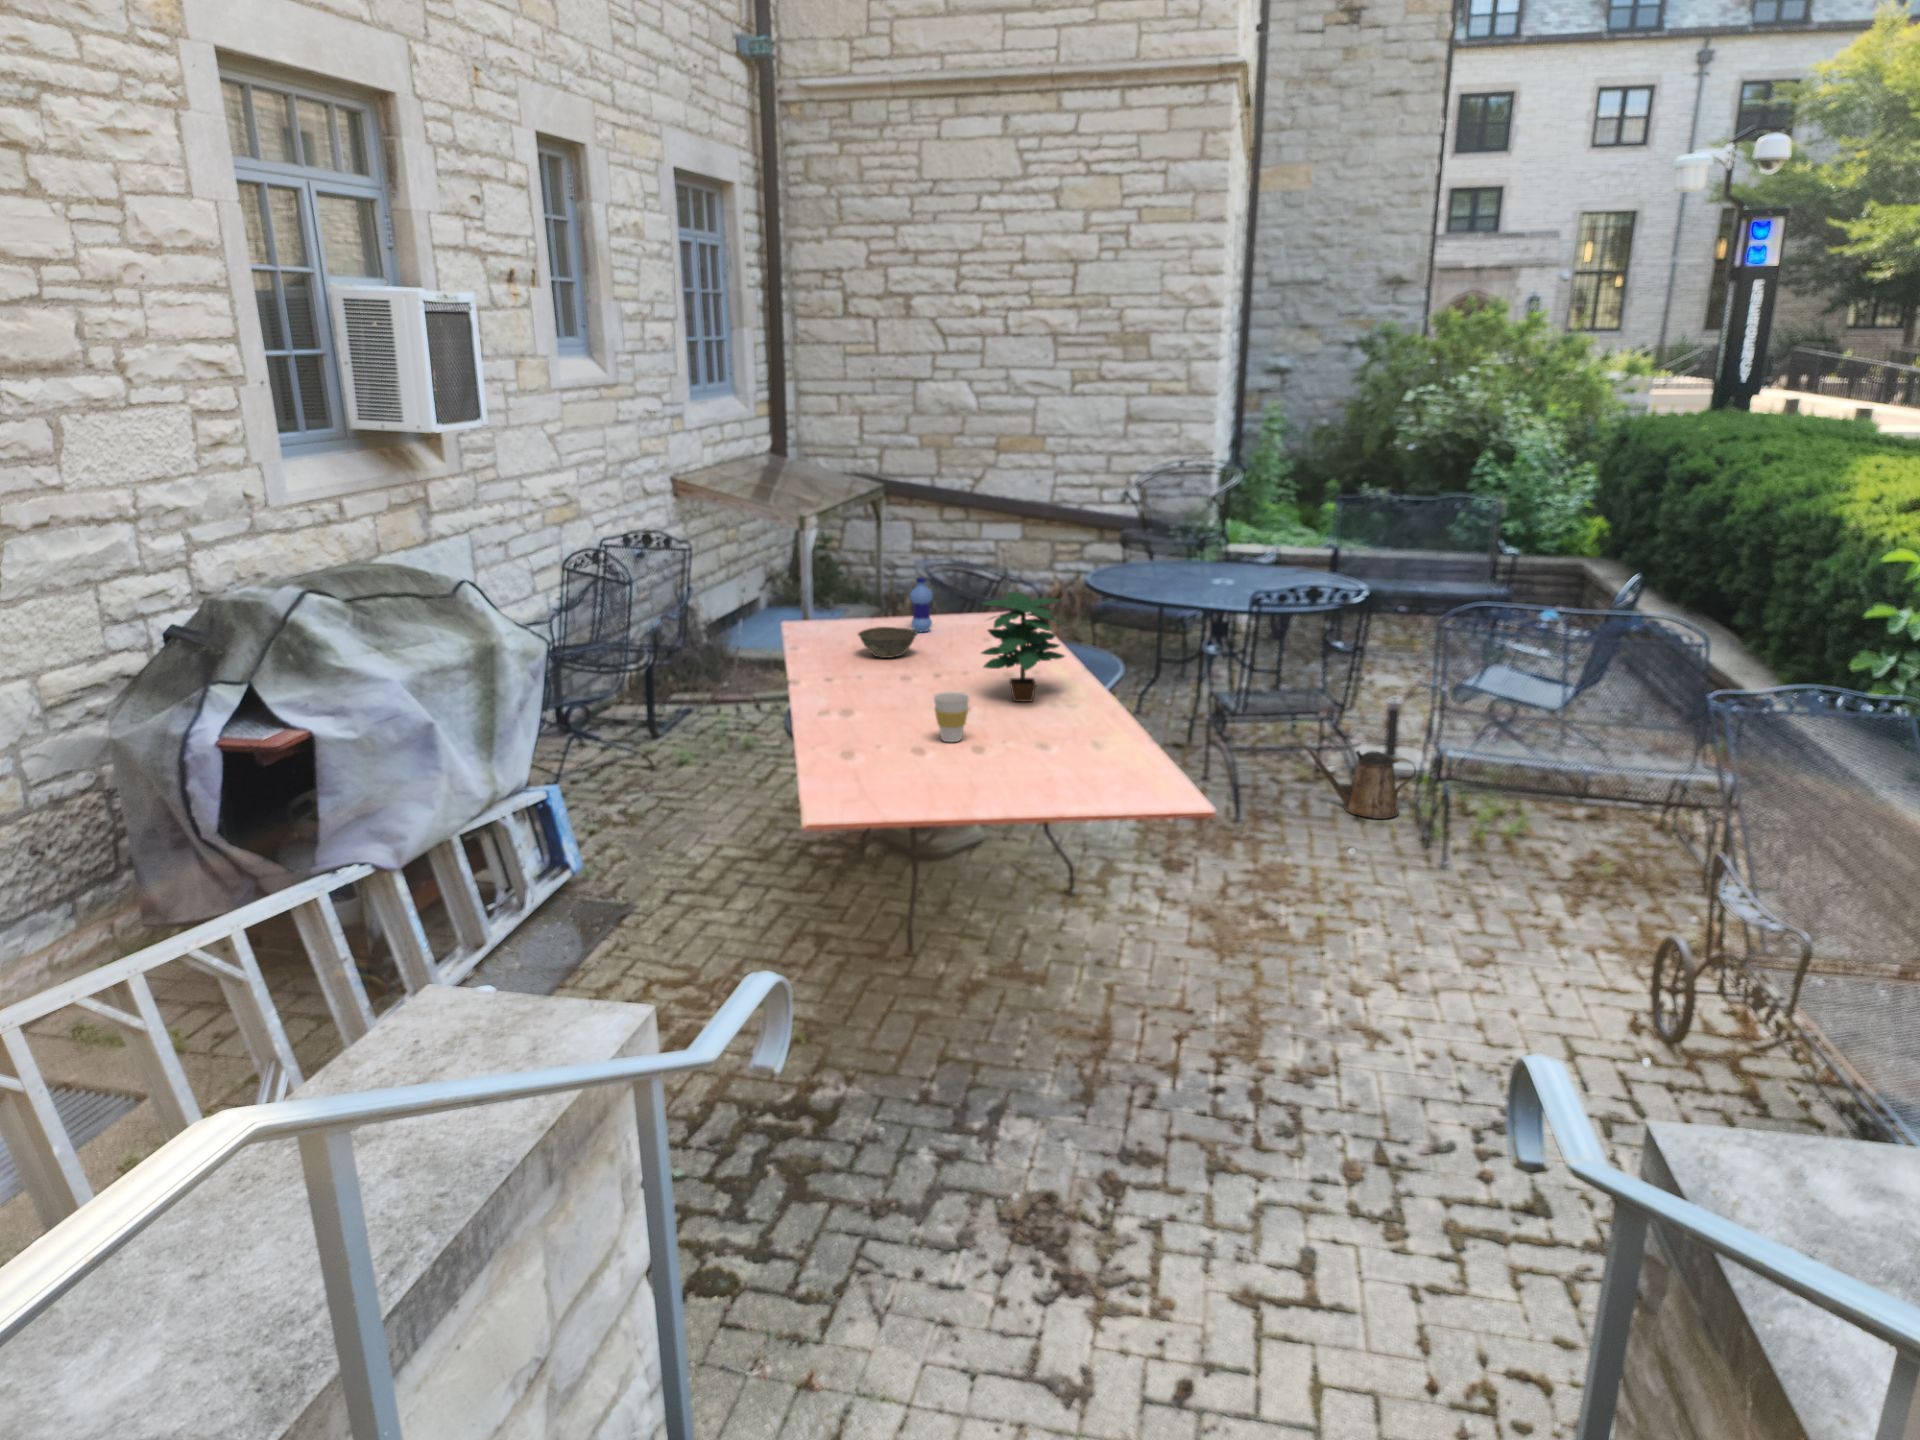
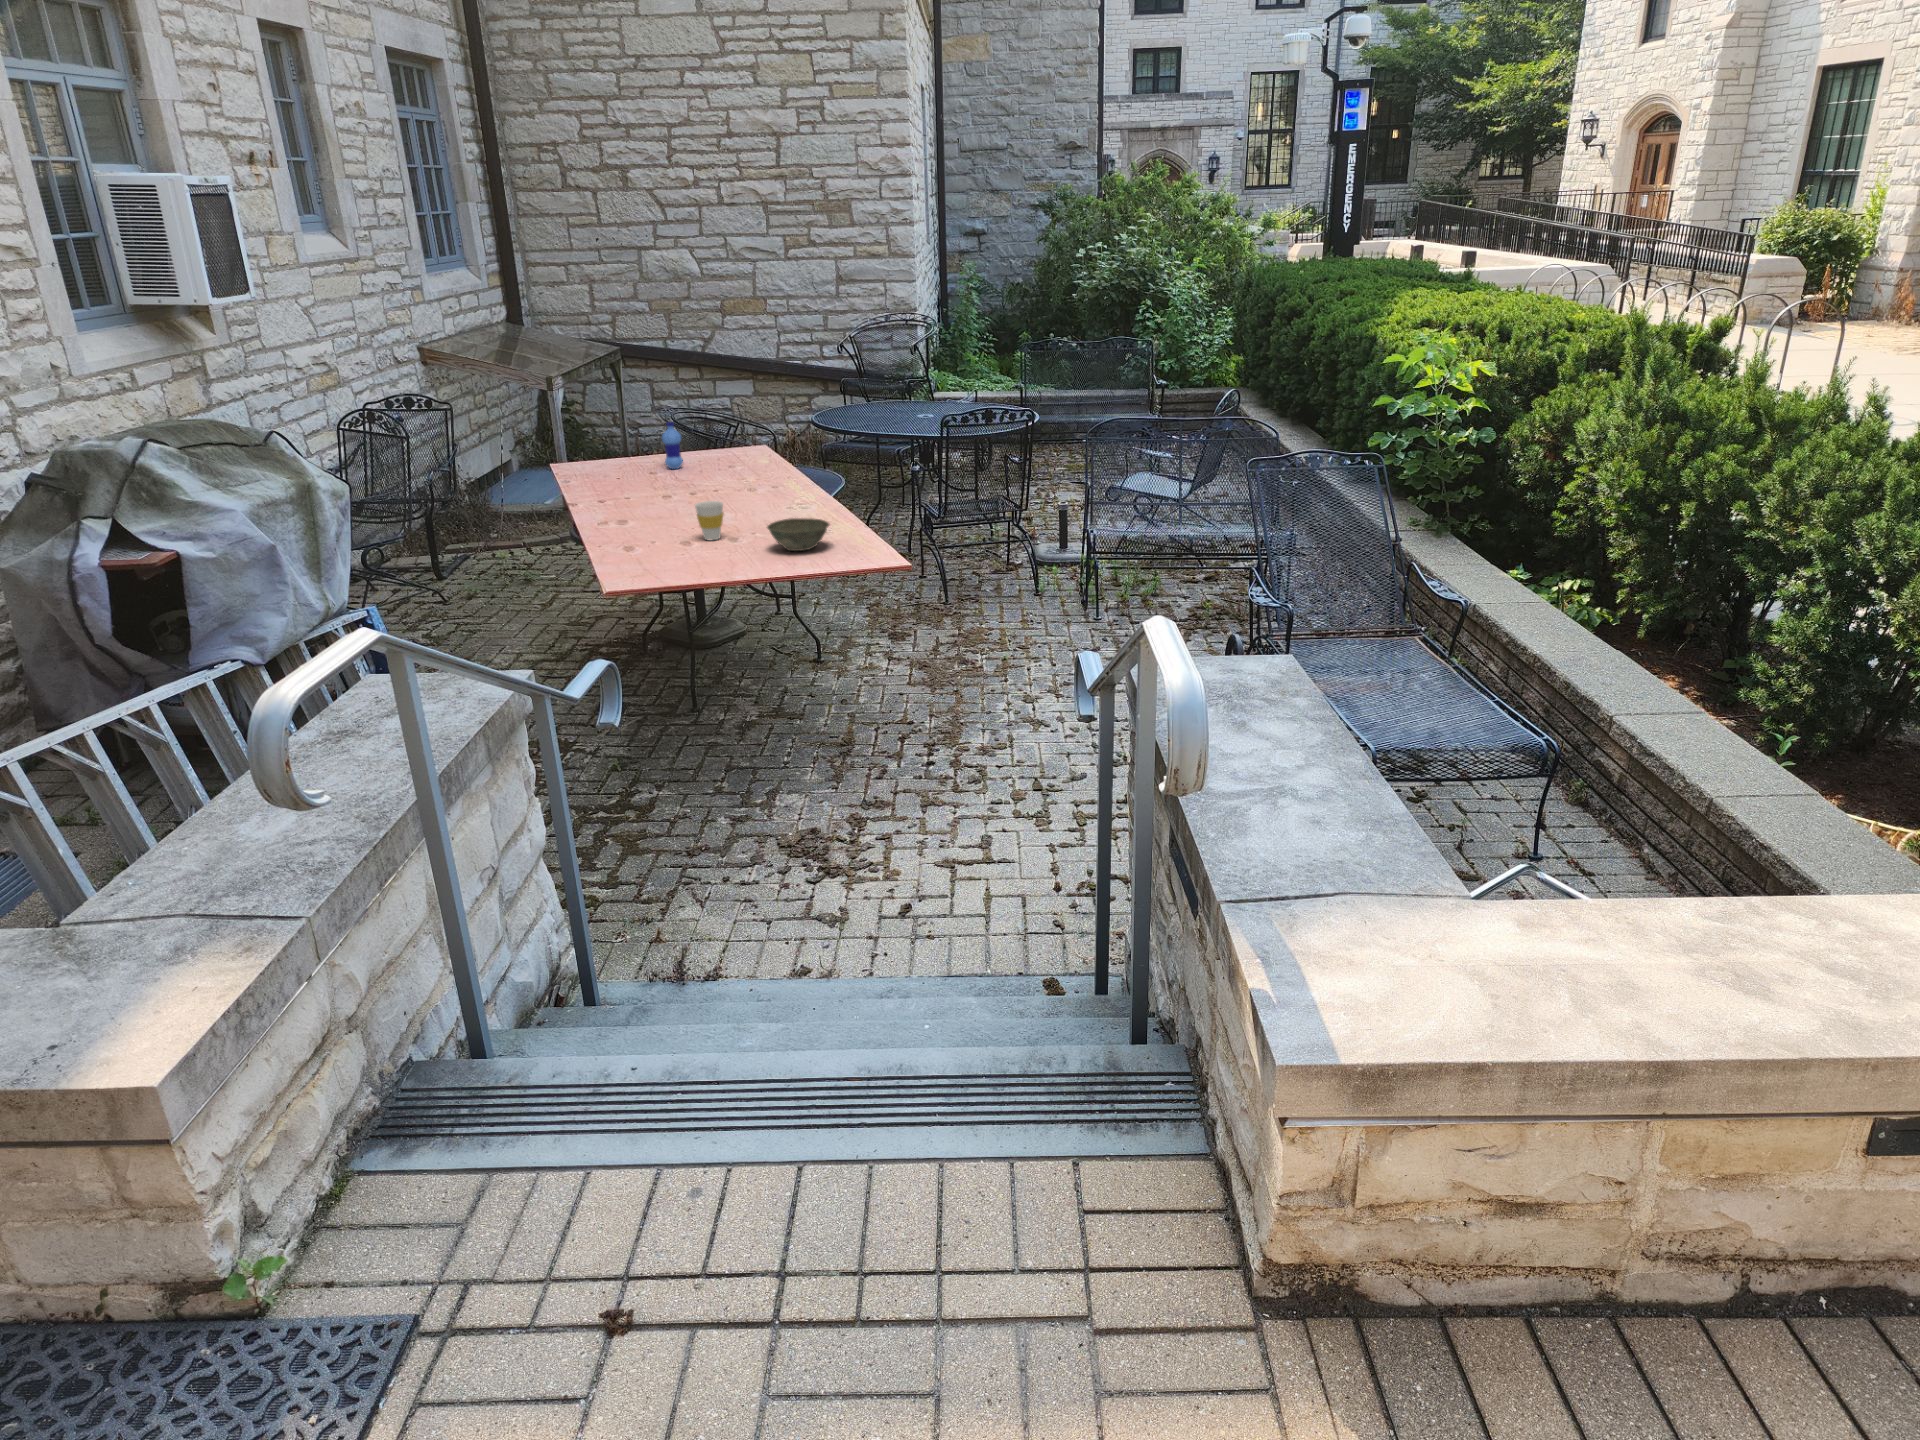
potted plant: present [981,592,1064,702] -> none [724,424,797,512]
bowl: present [858,627,918,658] -> present [767,518,829,551]
watering can: present [1300,743,1417,819] -> none [990,539,1079,594]

